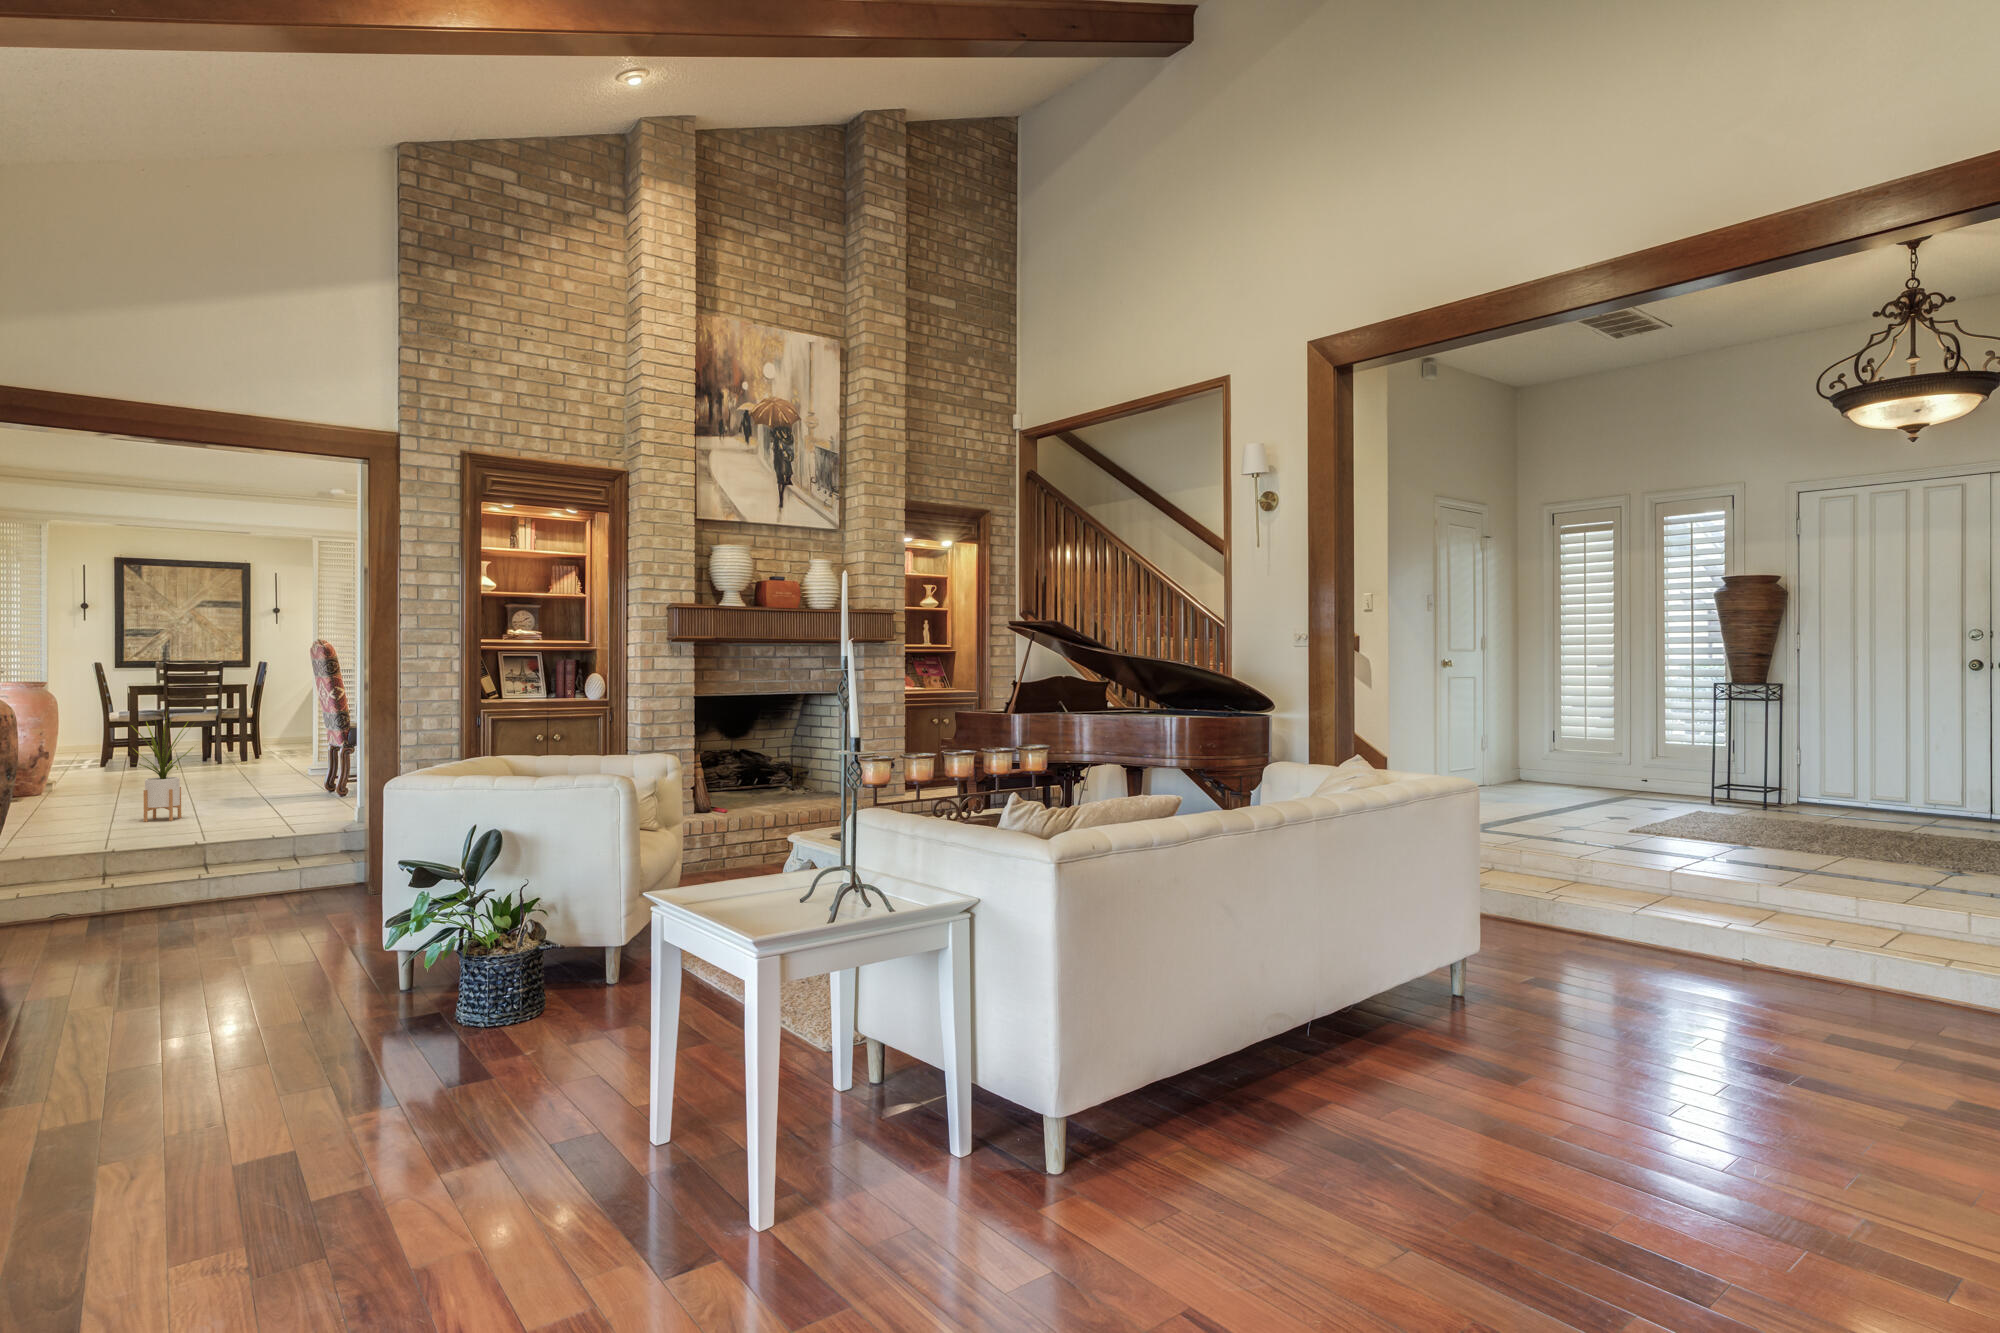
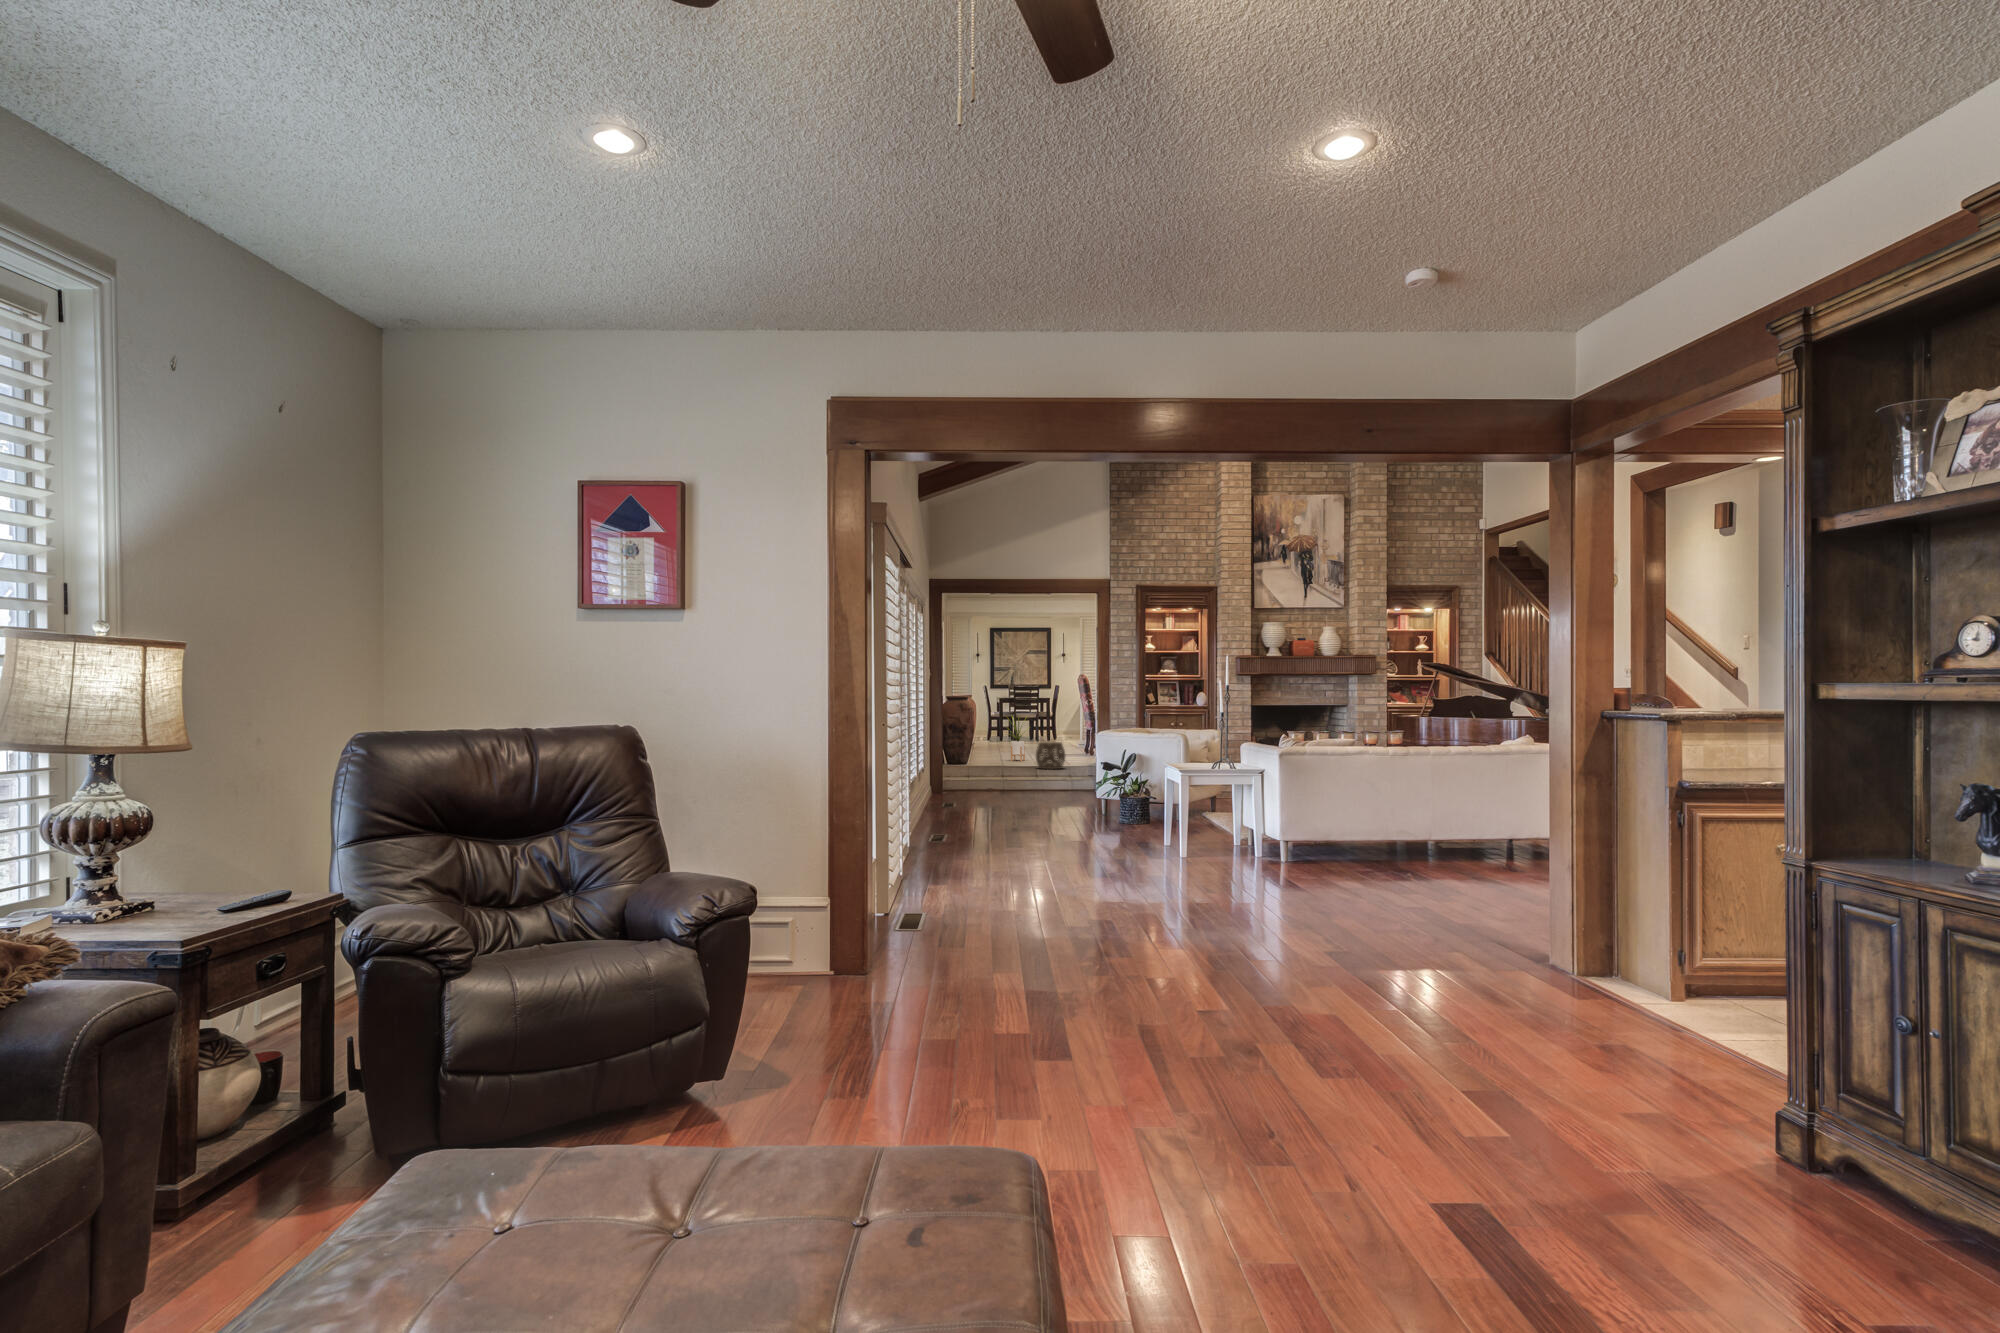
woven basket: none [206,779,286,842] -> present [1036,742,1065,769]

